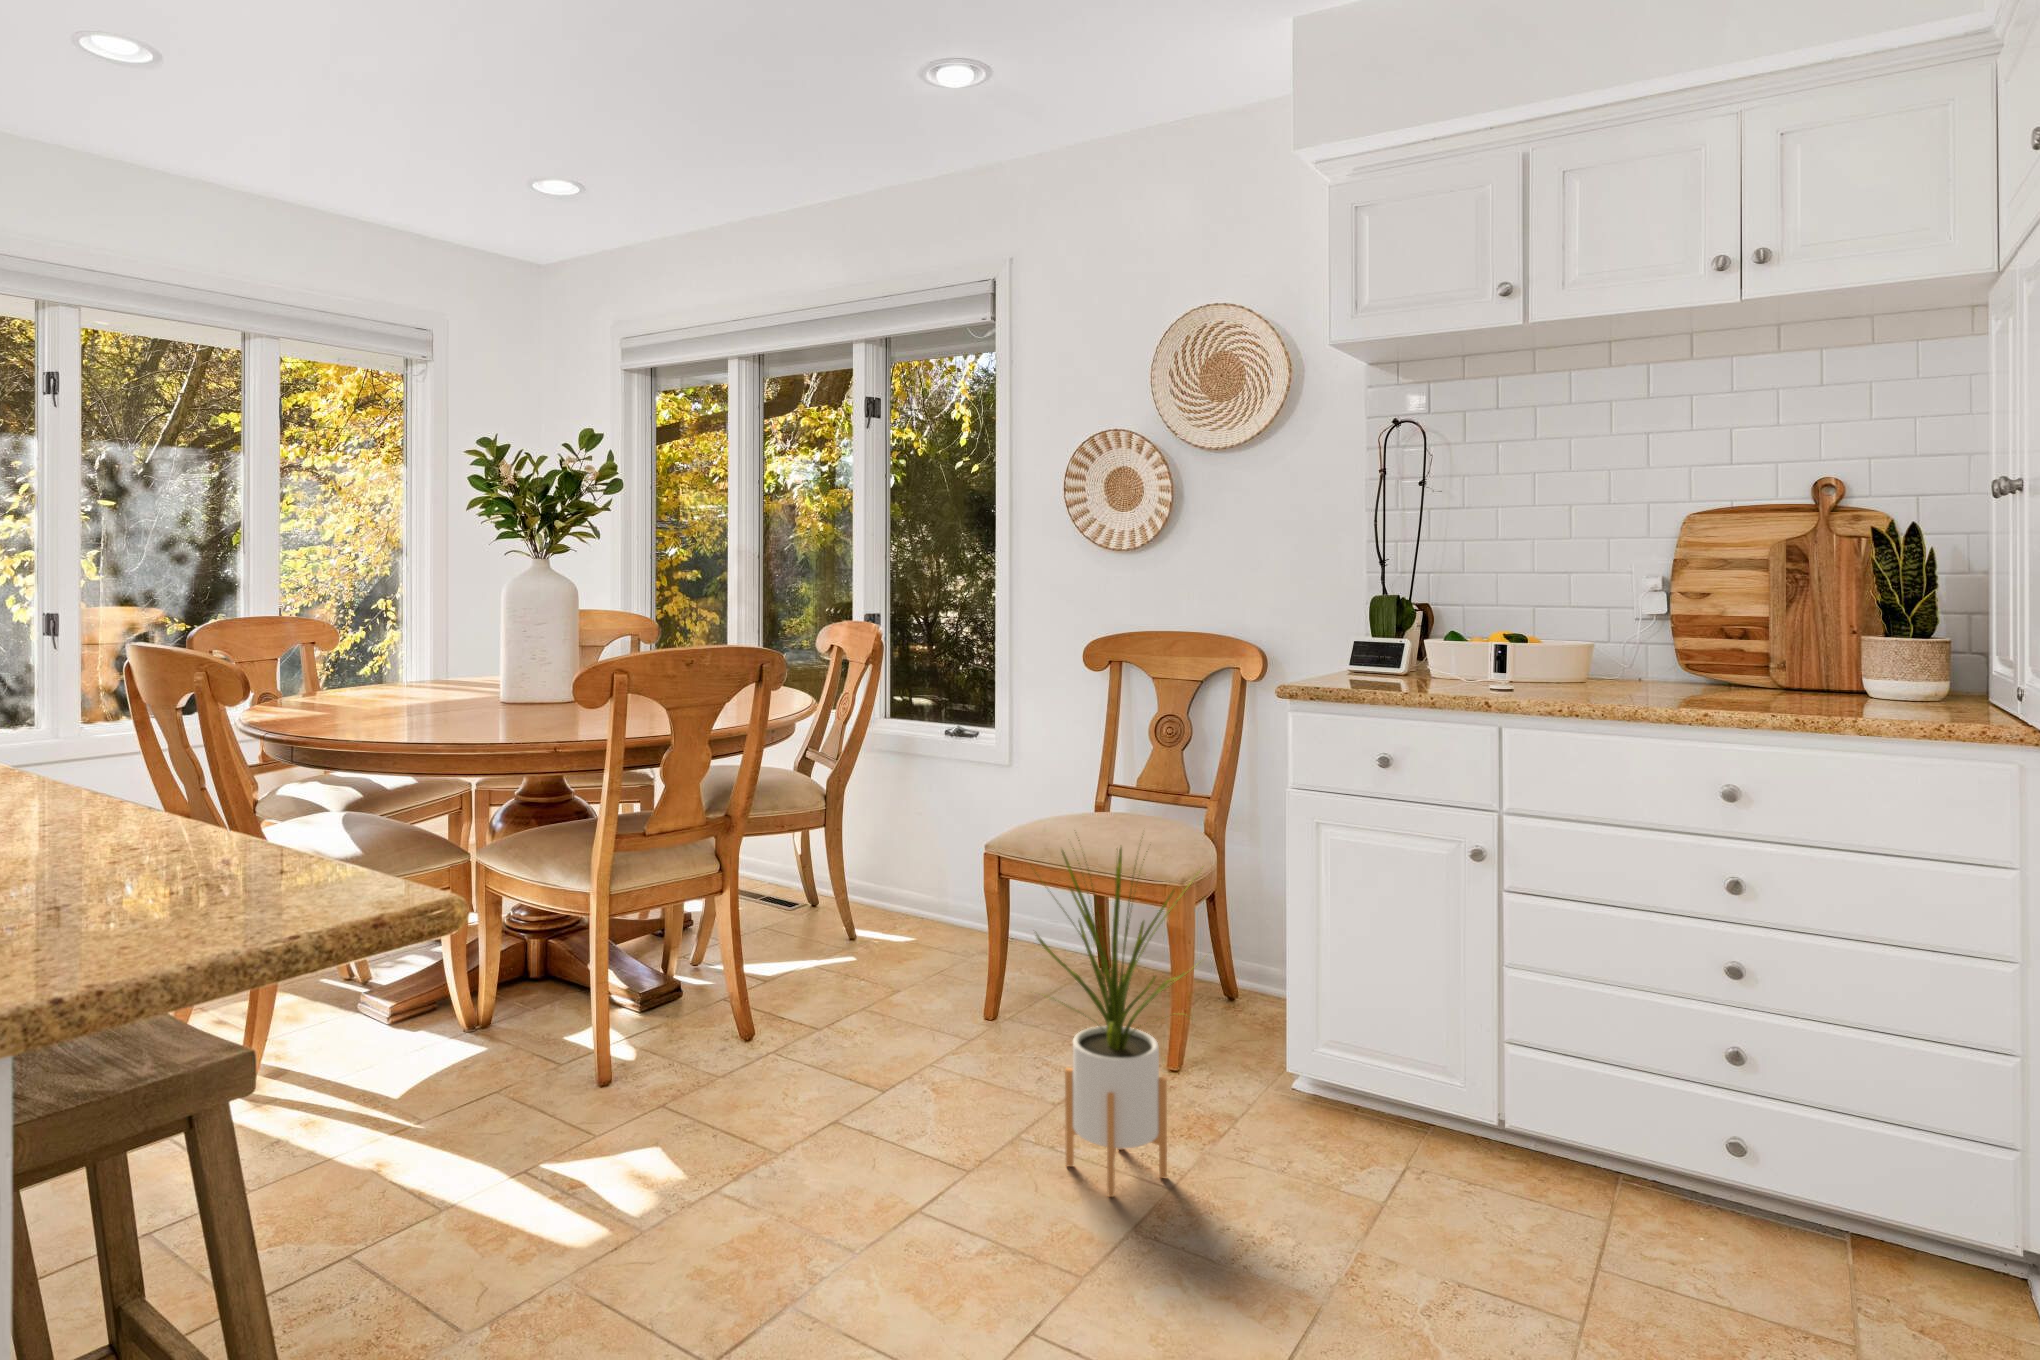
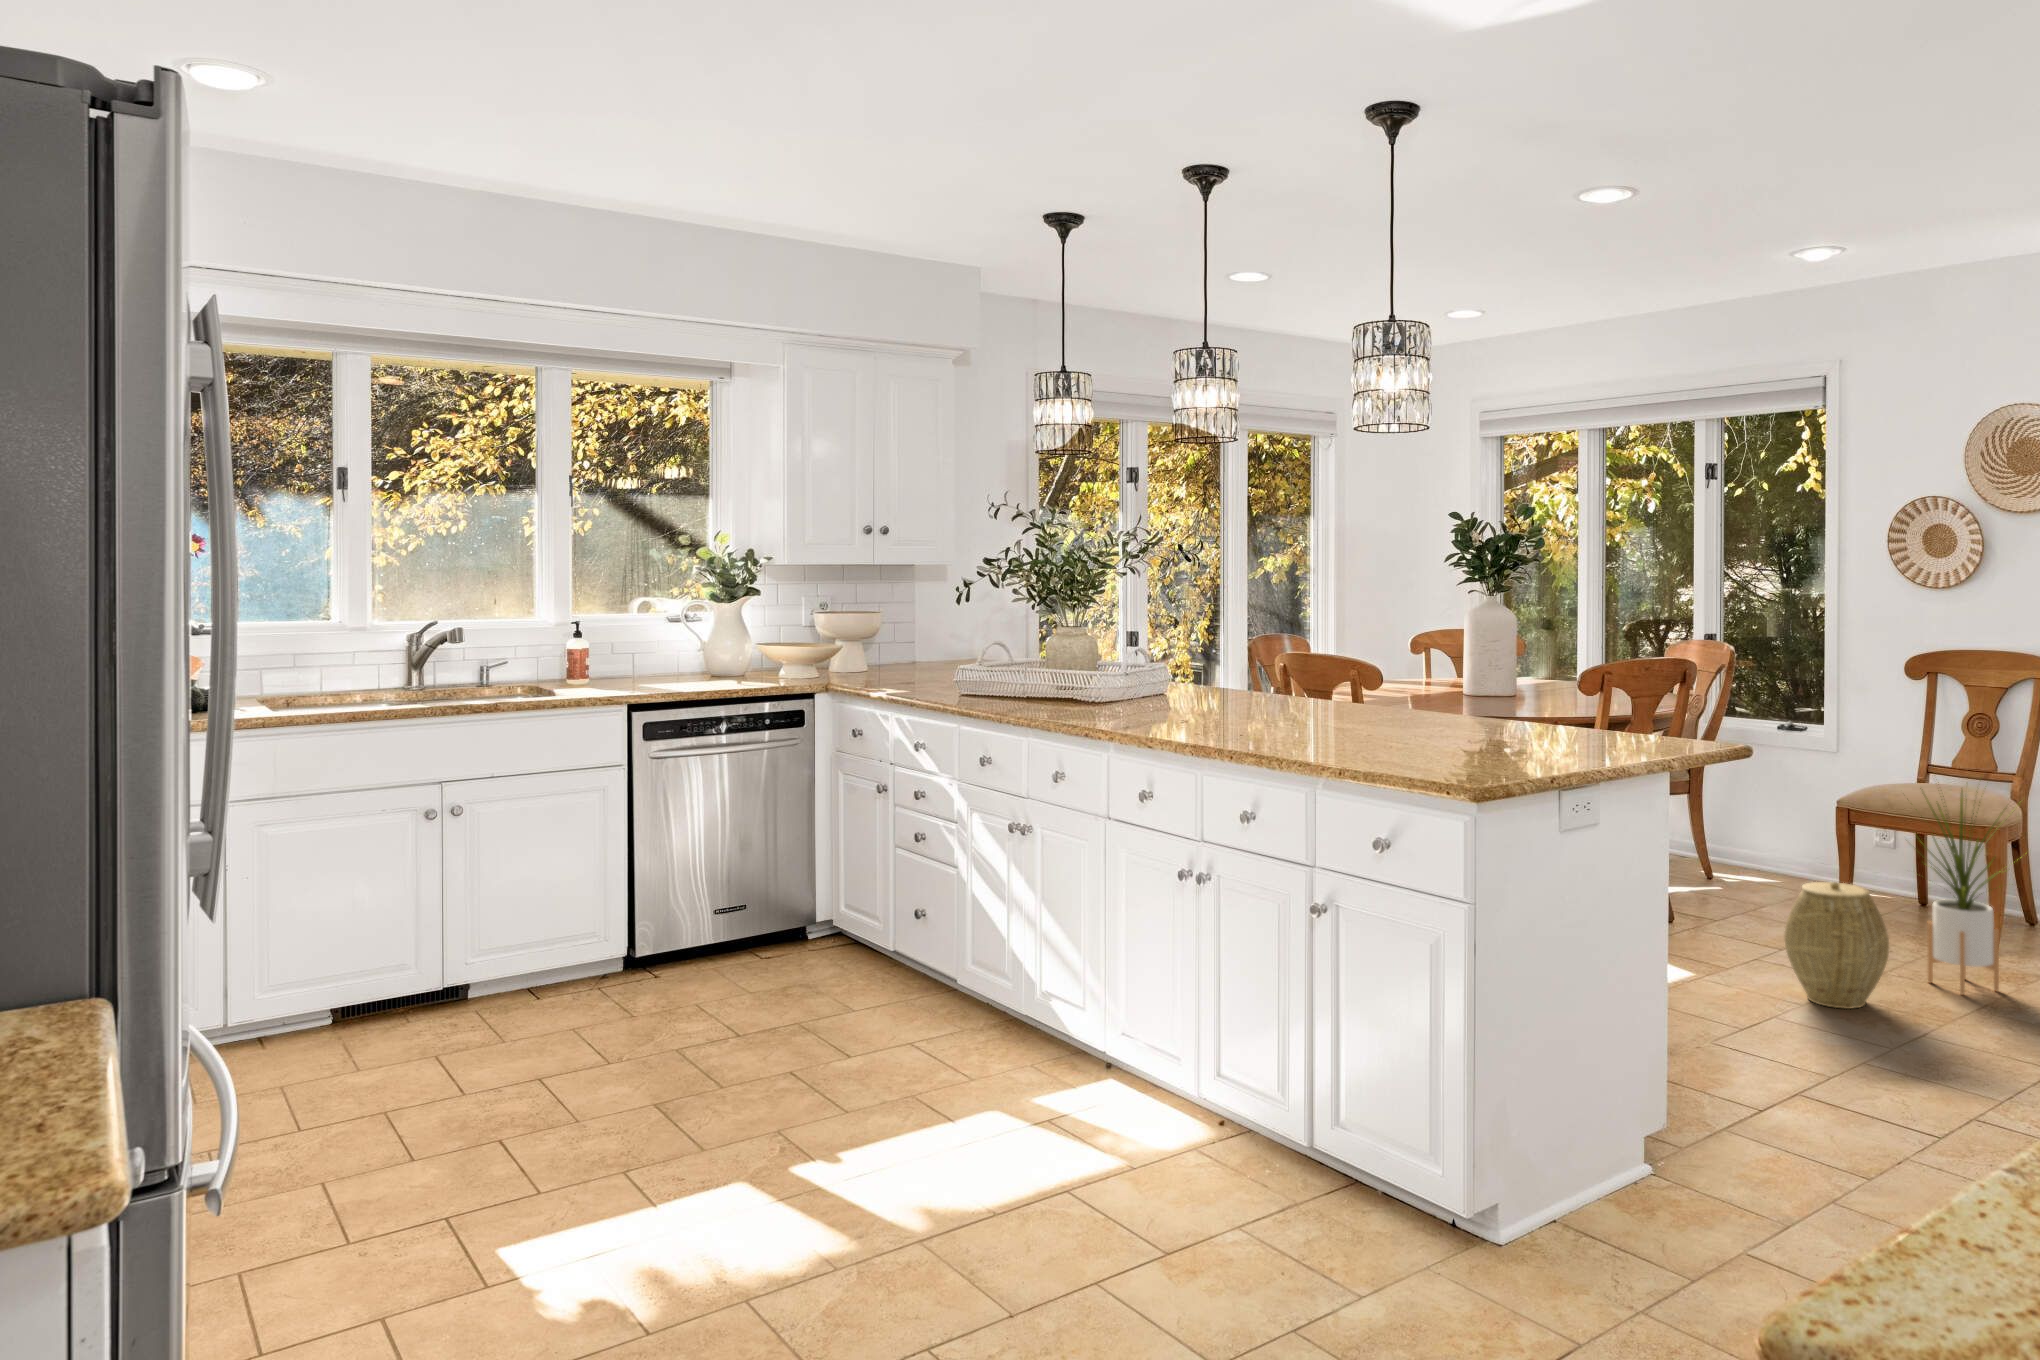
woven basket: none [821,1032,987,1273] -> present [1784,882,1889,1009]

